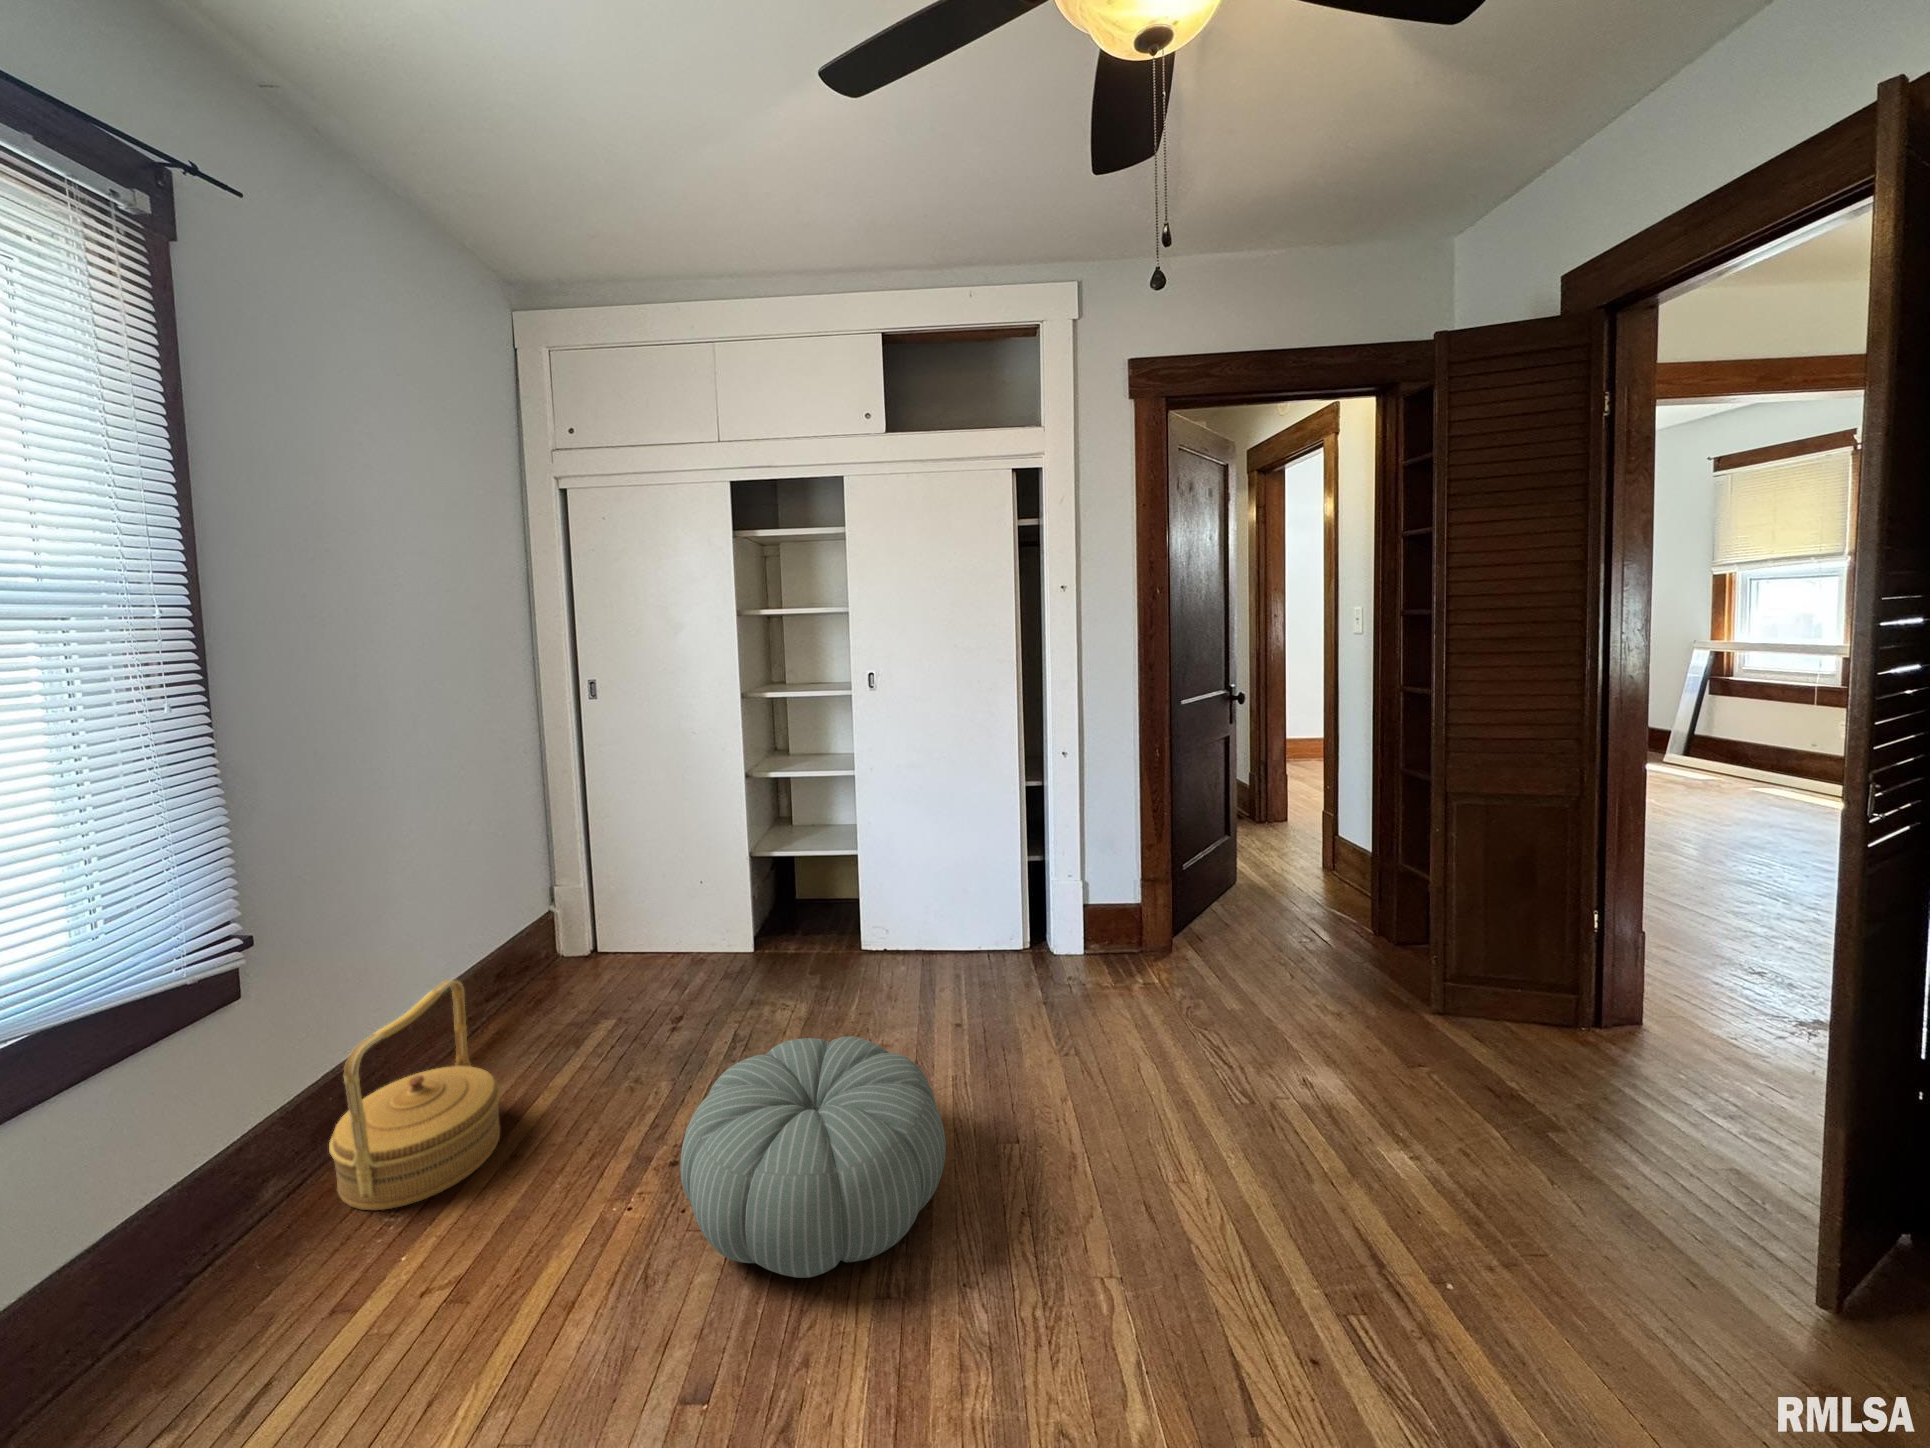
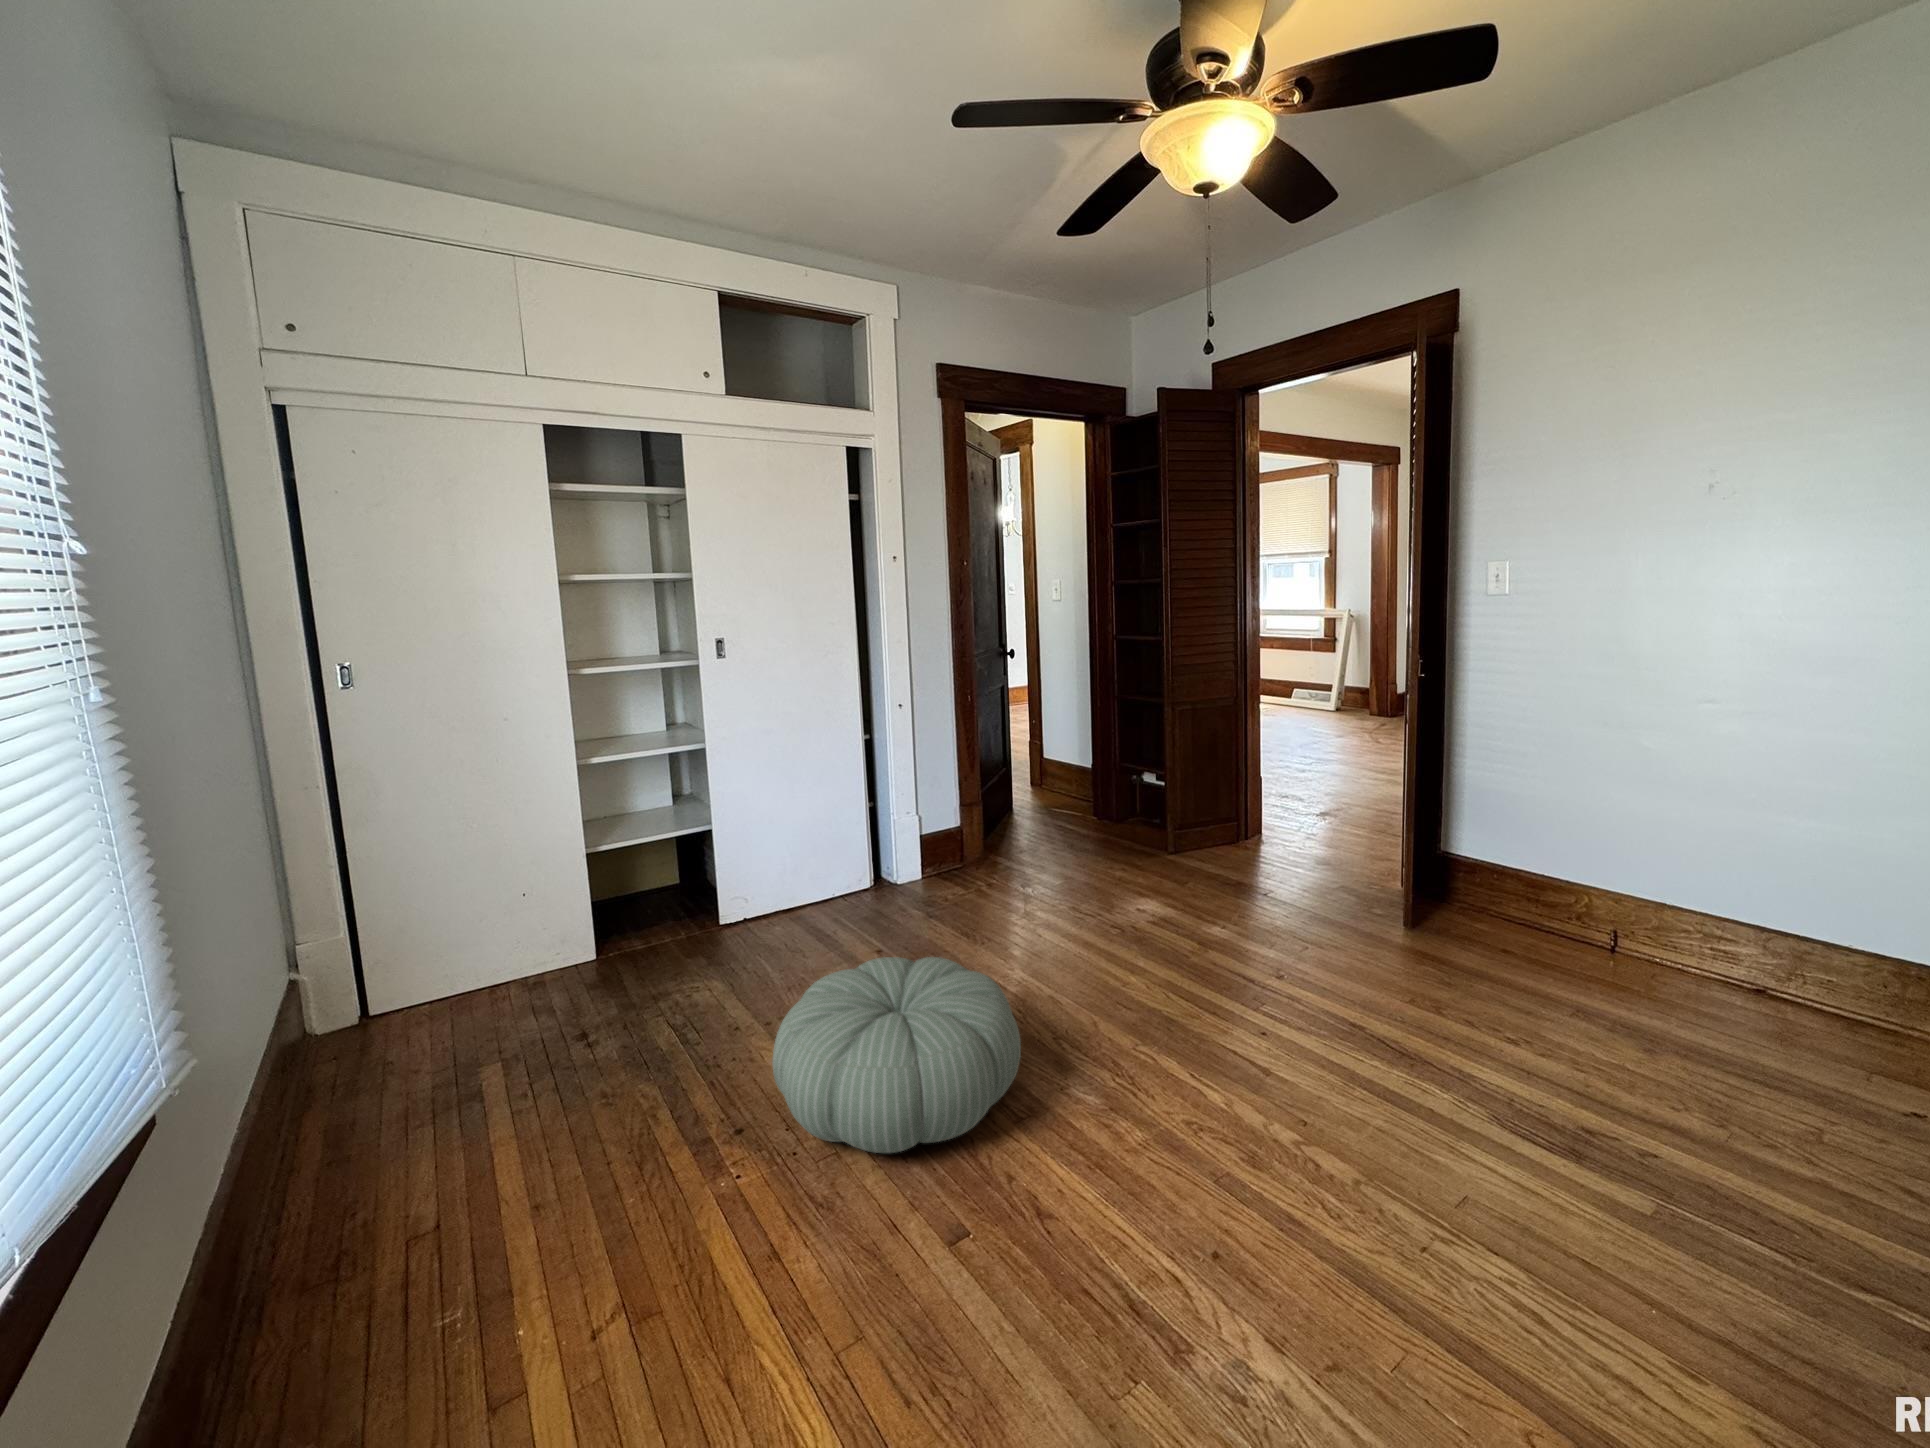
woven basket: present [329,980,501,1210] -> none [221,1033,487,1368]

